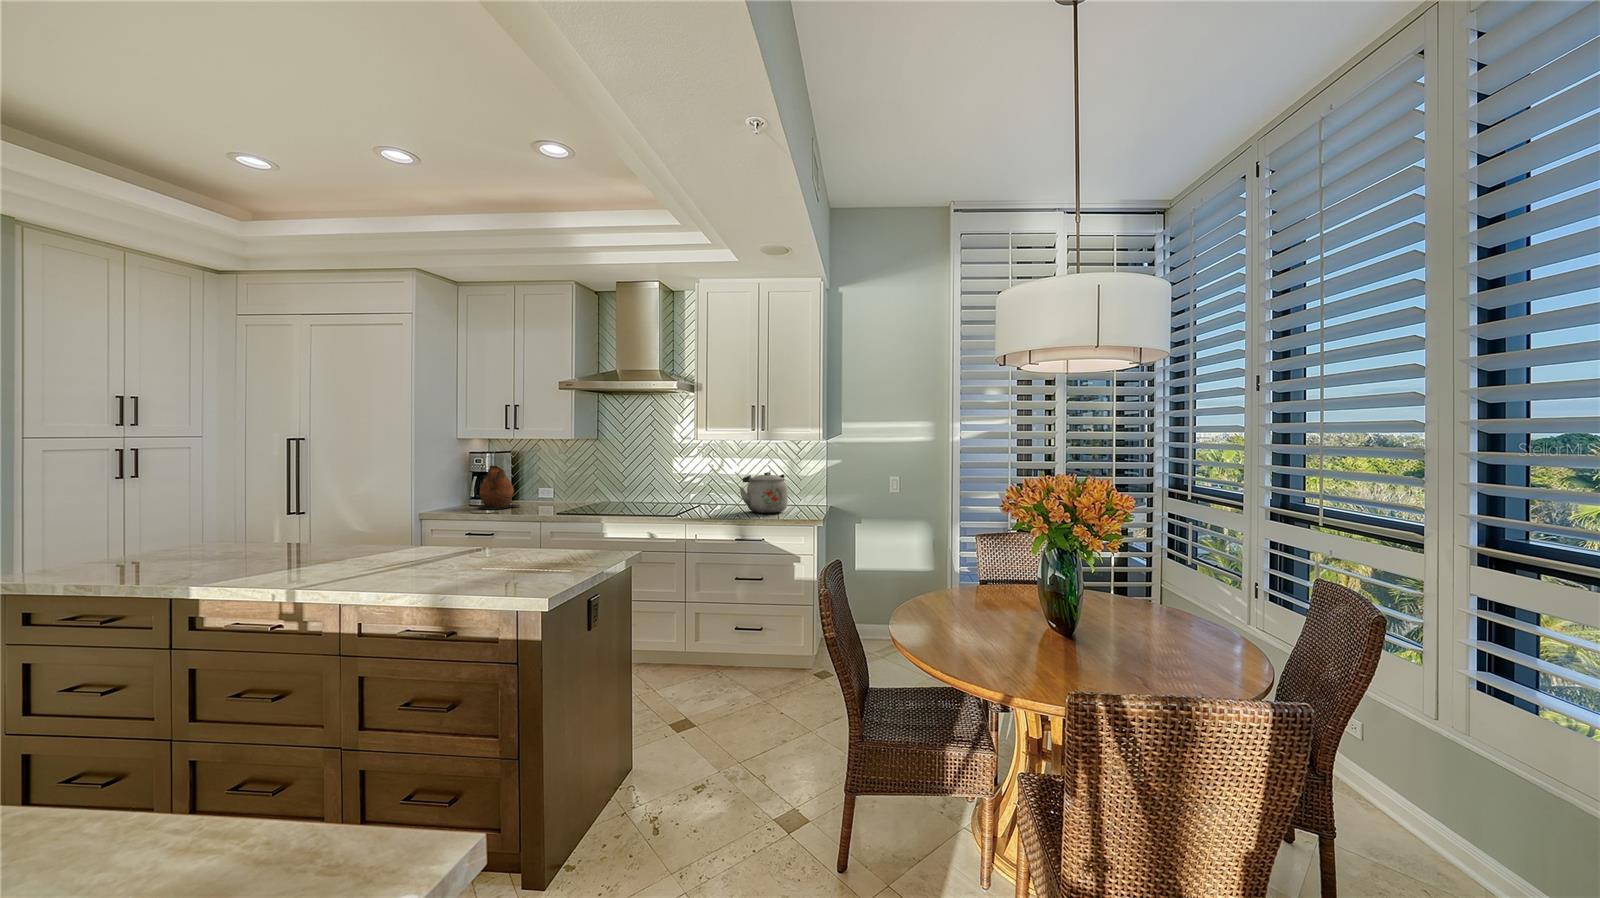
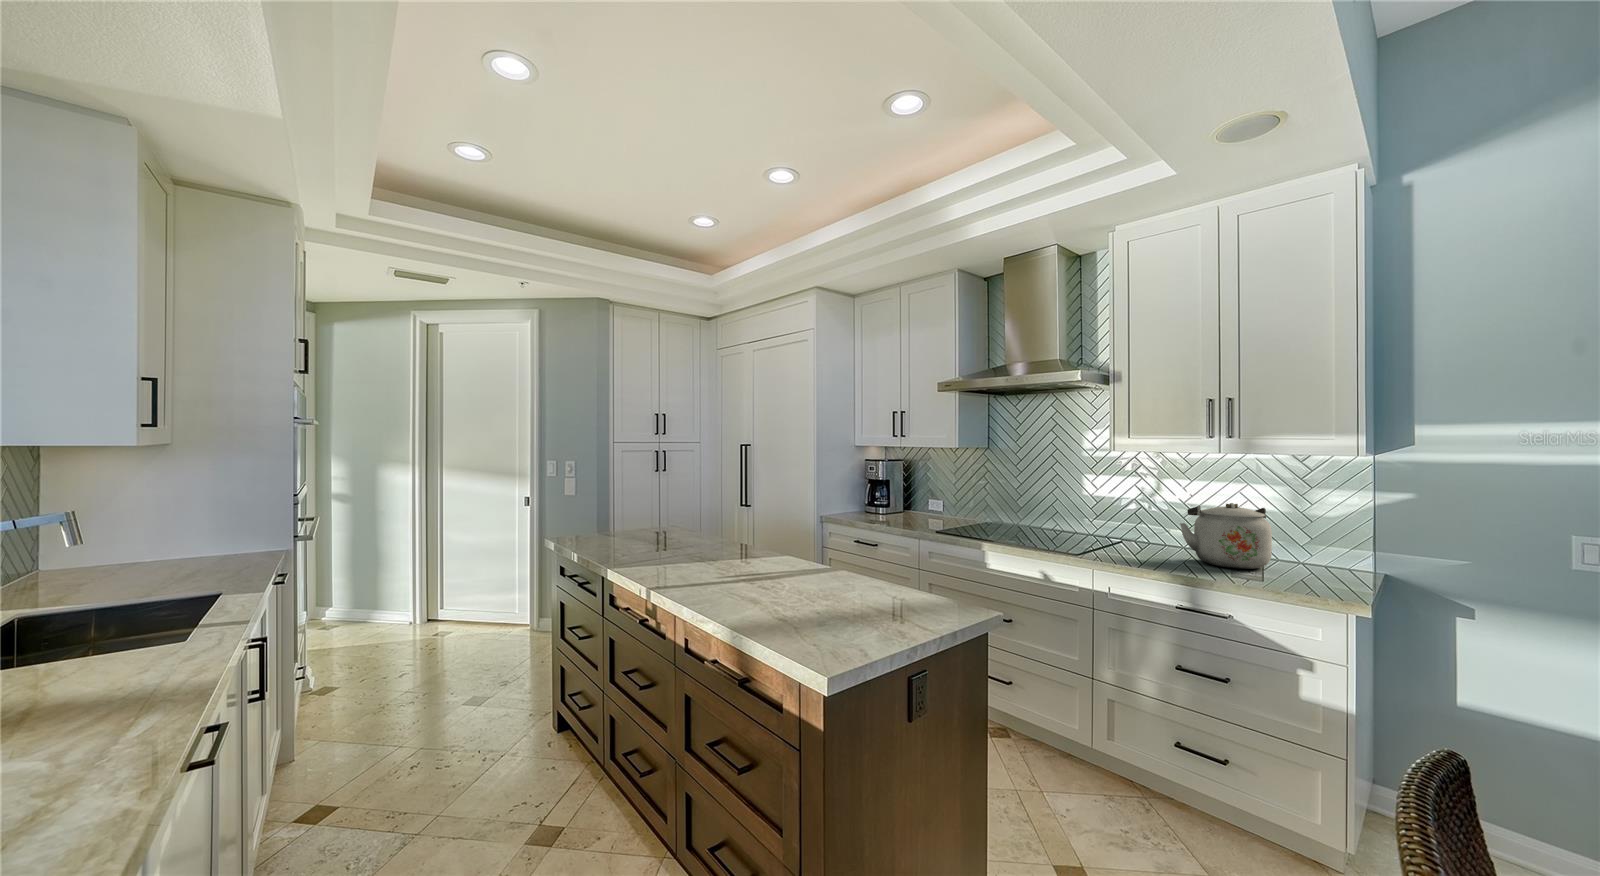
ceramic pitcher: present [478,466,520,509] -> none [864,476,907,522]

